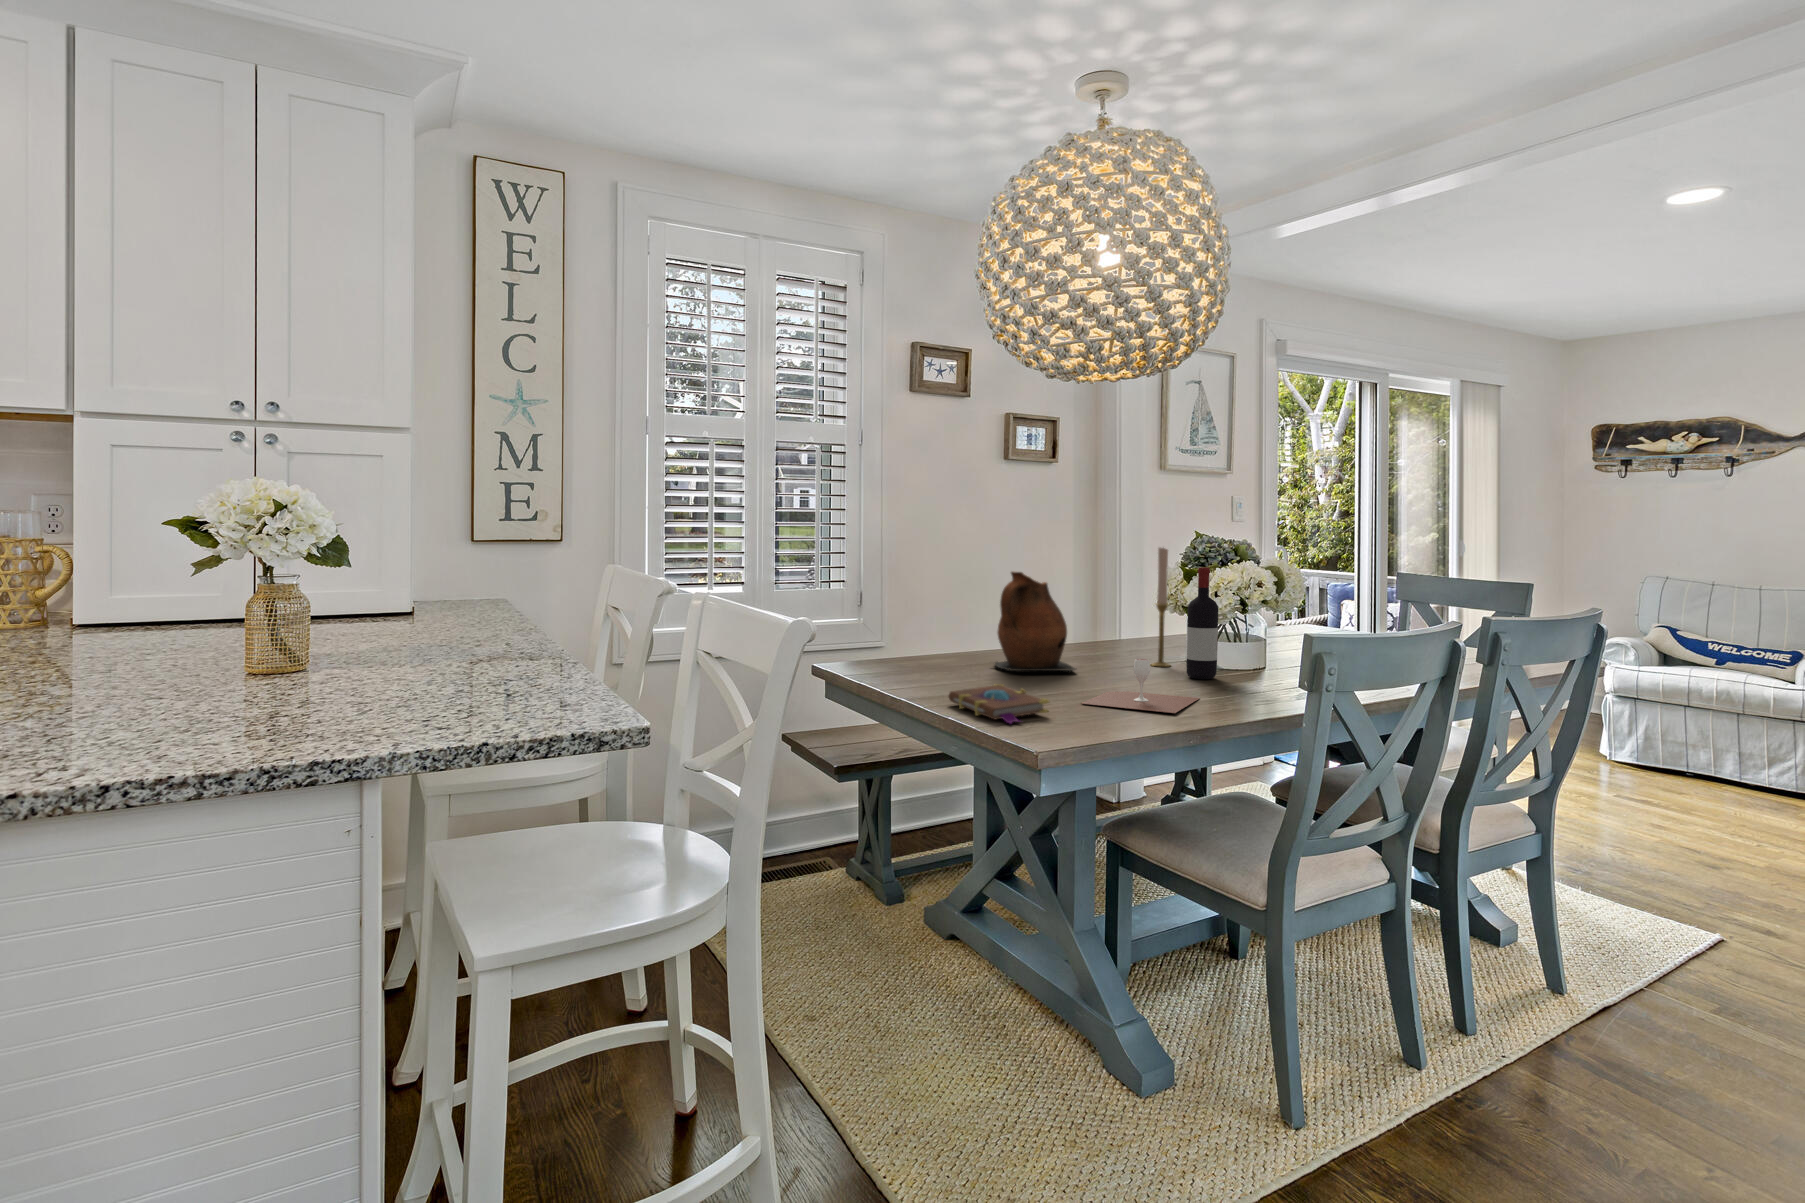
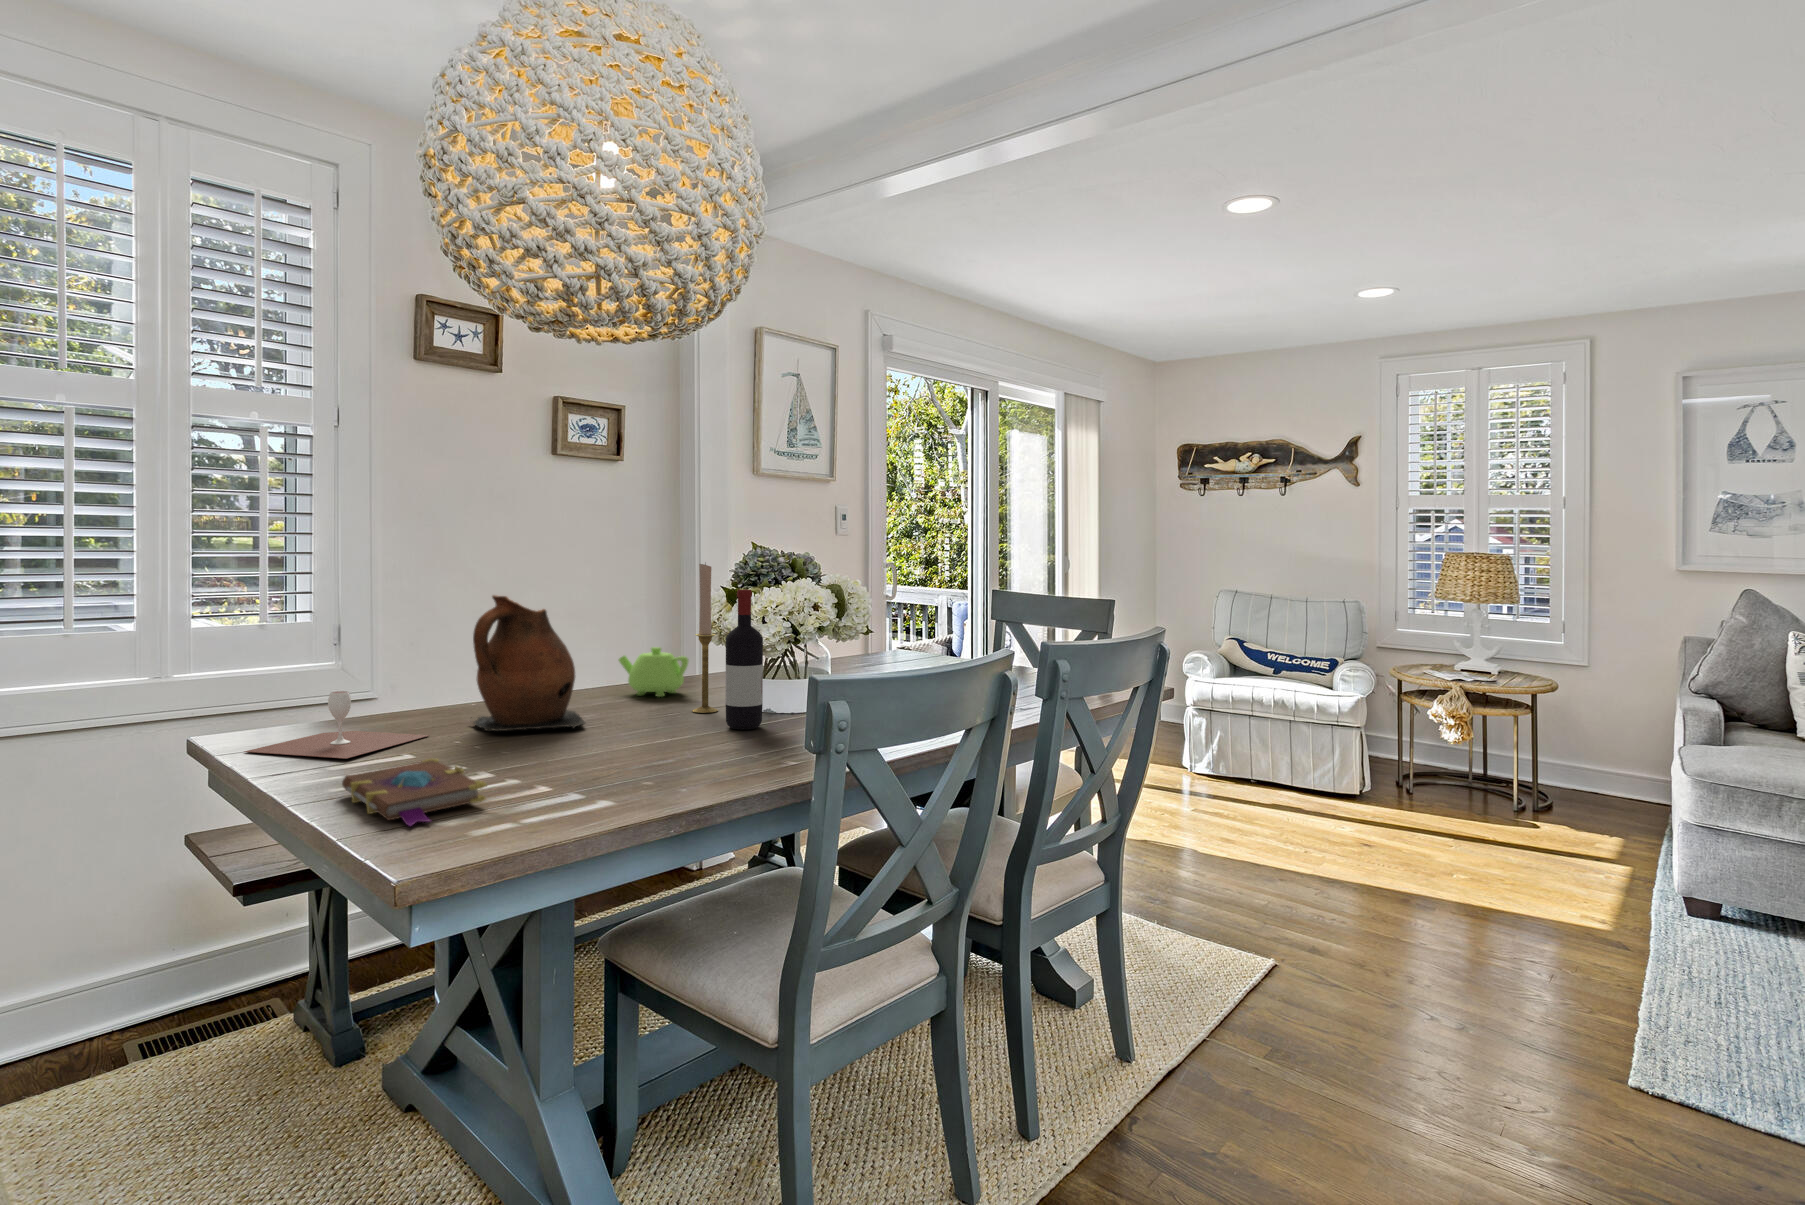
teapot: none [1081,615,1140,654] -> present [619,647,688,697]
wine glass: present [1081,659,1200,713] -> present [244,691,429,759]

